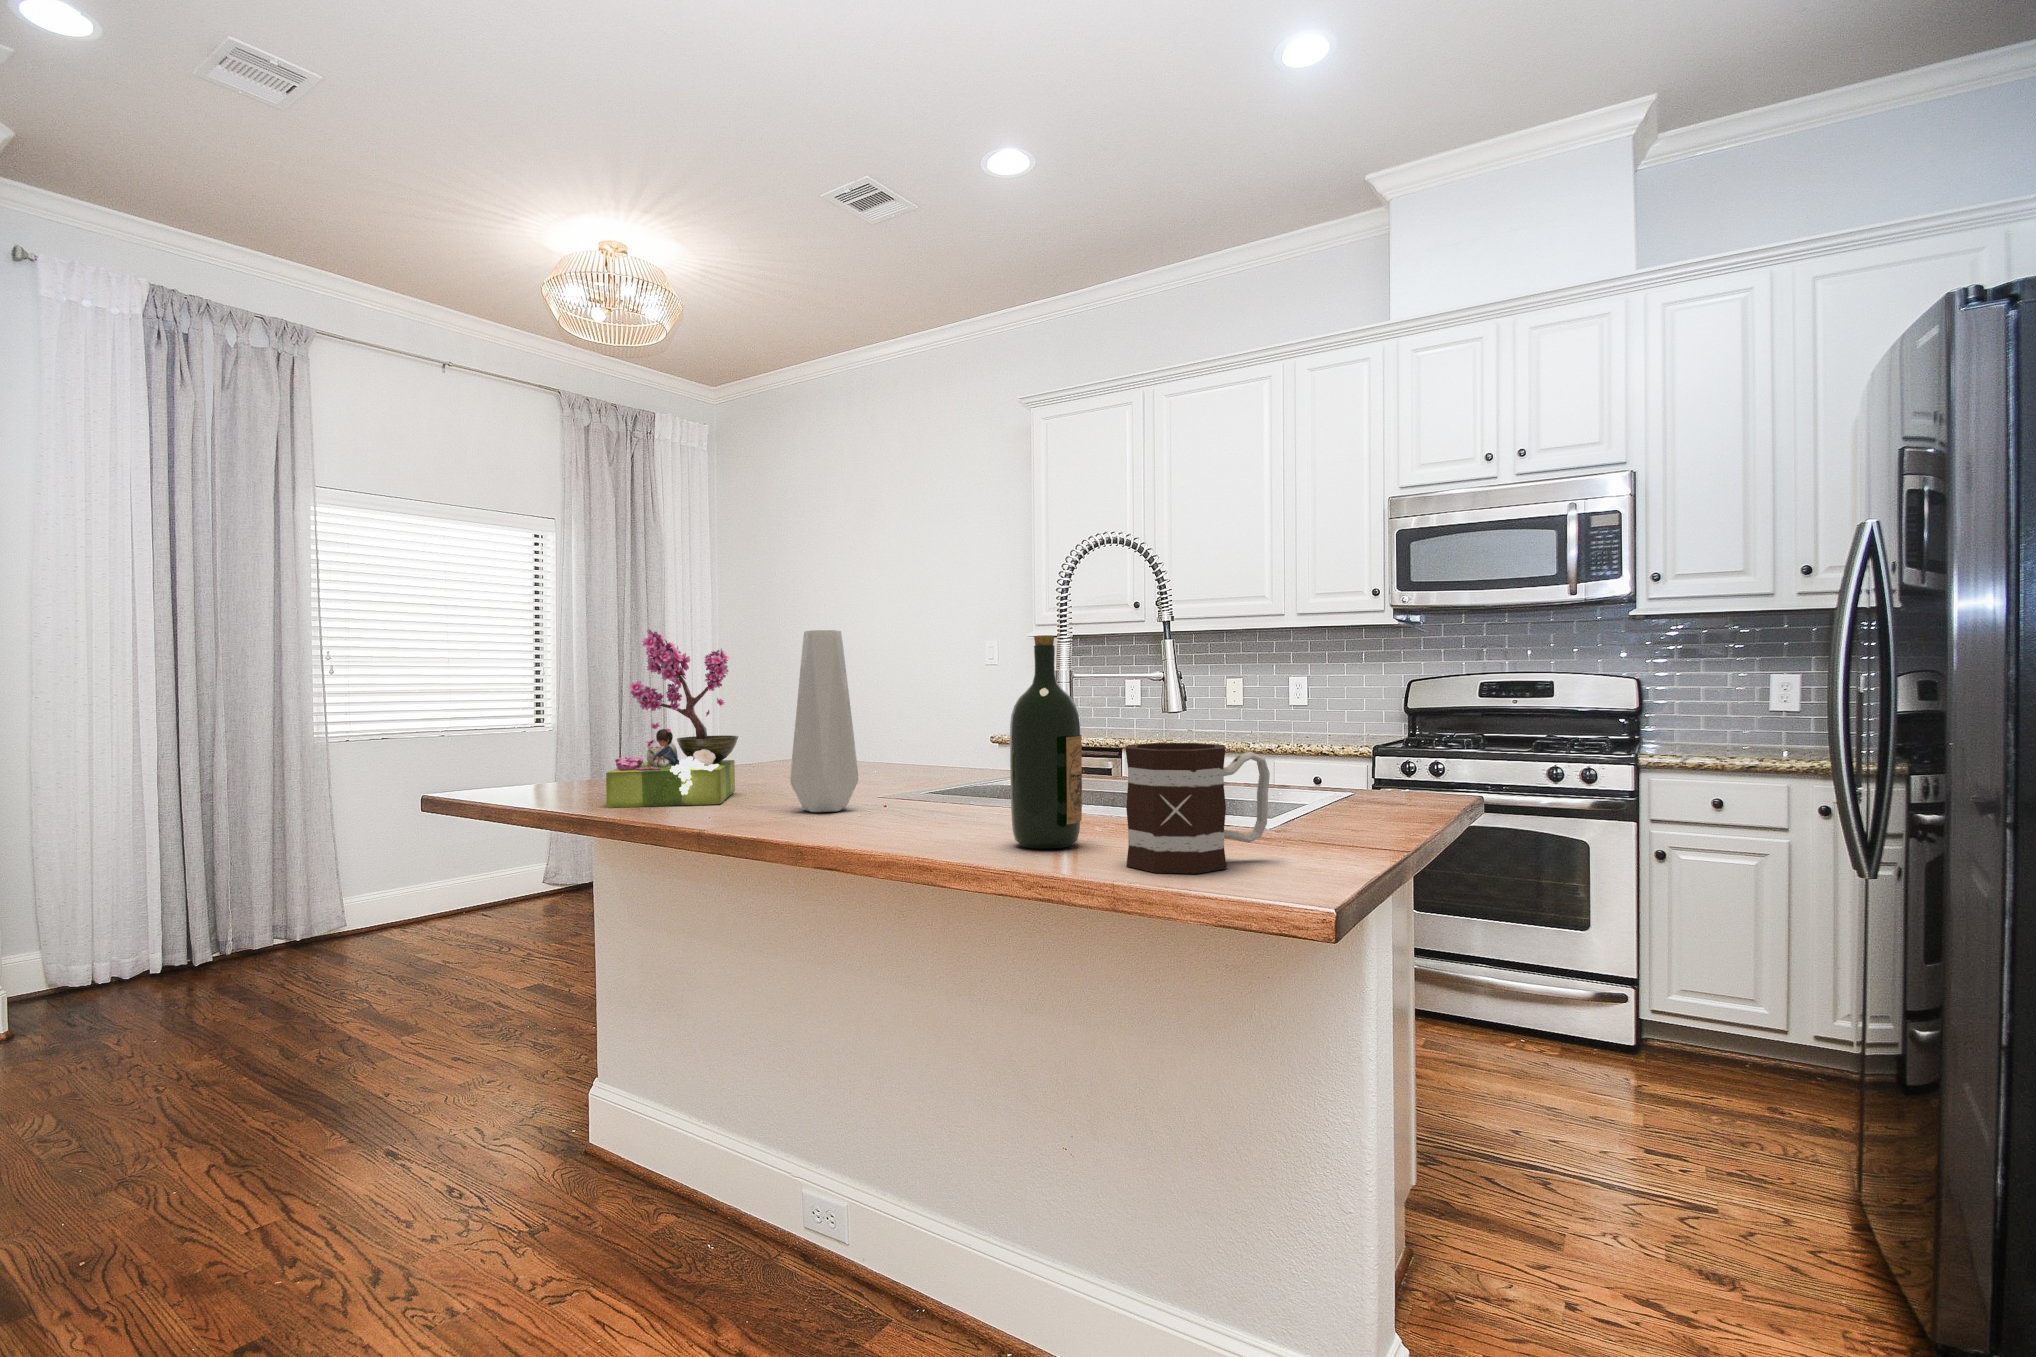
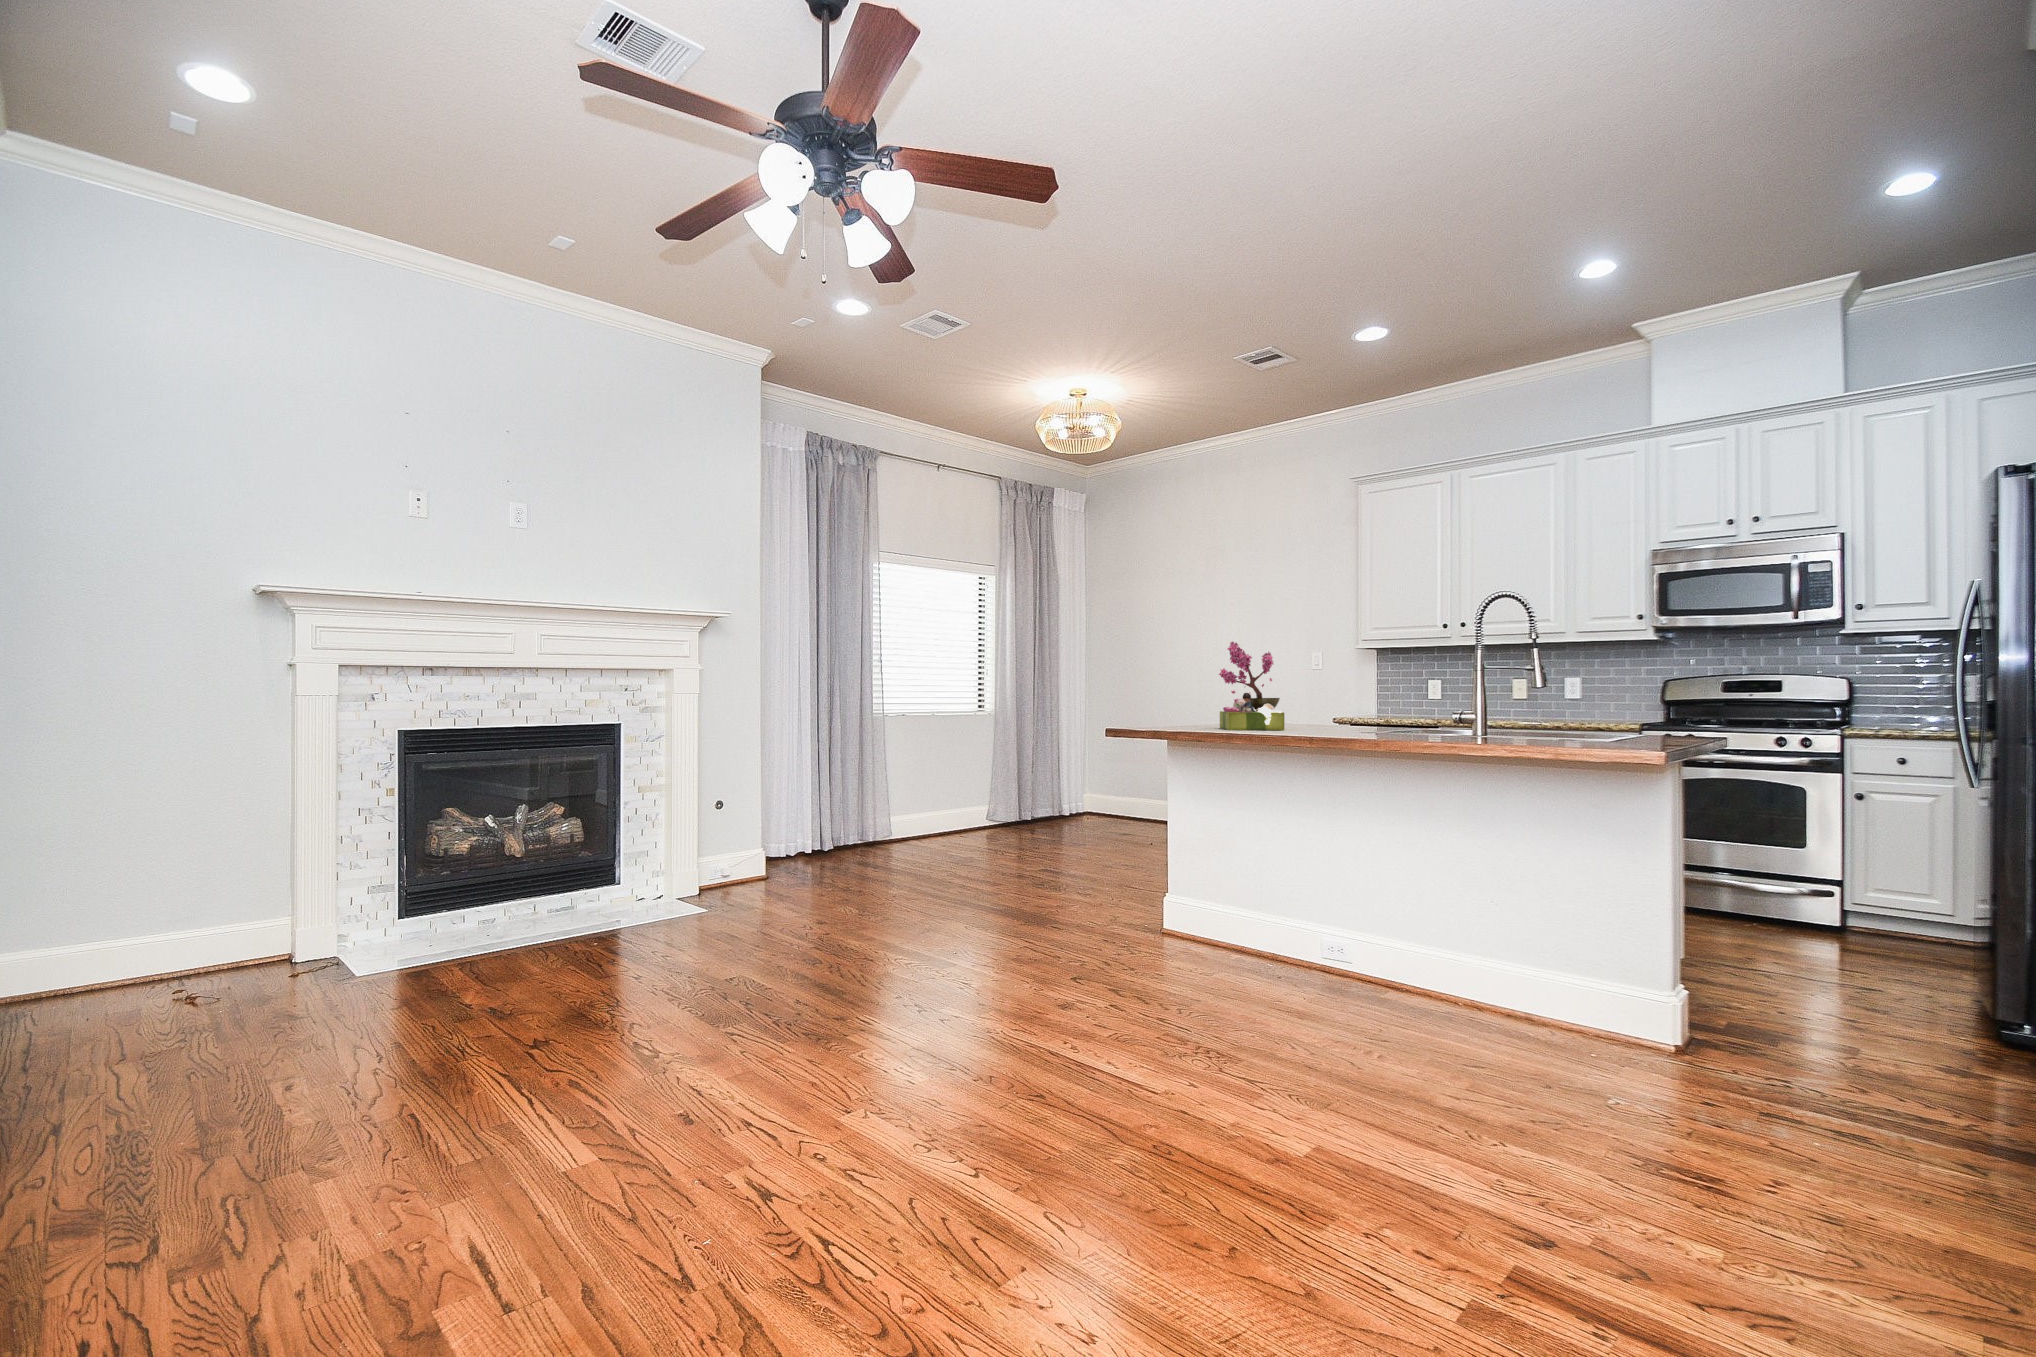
vase: present [790,630,858,812] -> none [1334,642,1367,732]
wine bottle: present [1010,635,1082,849] -> none [1479,644,1515,738]
mug: present [1125,743,1270,874] -> none [1544,690,1612,741]

